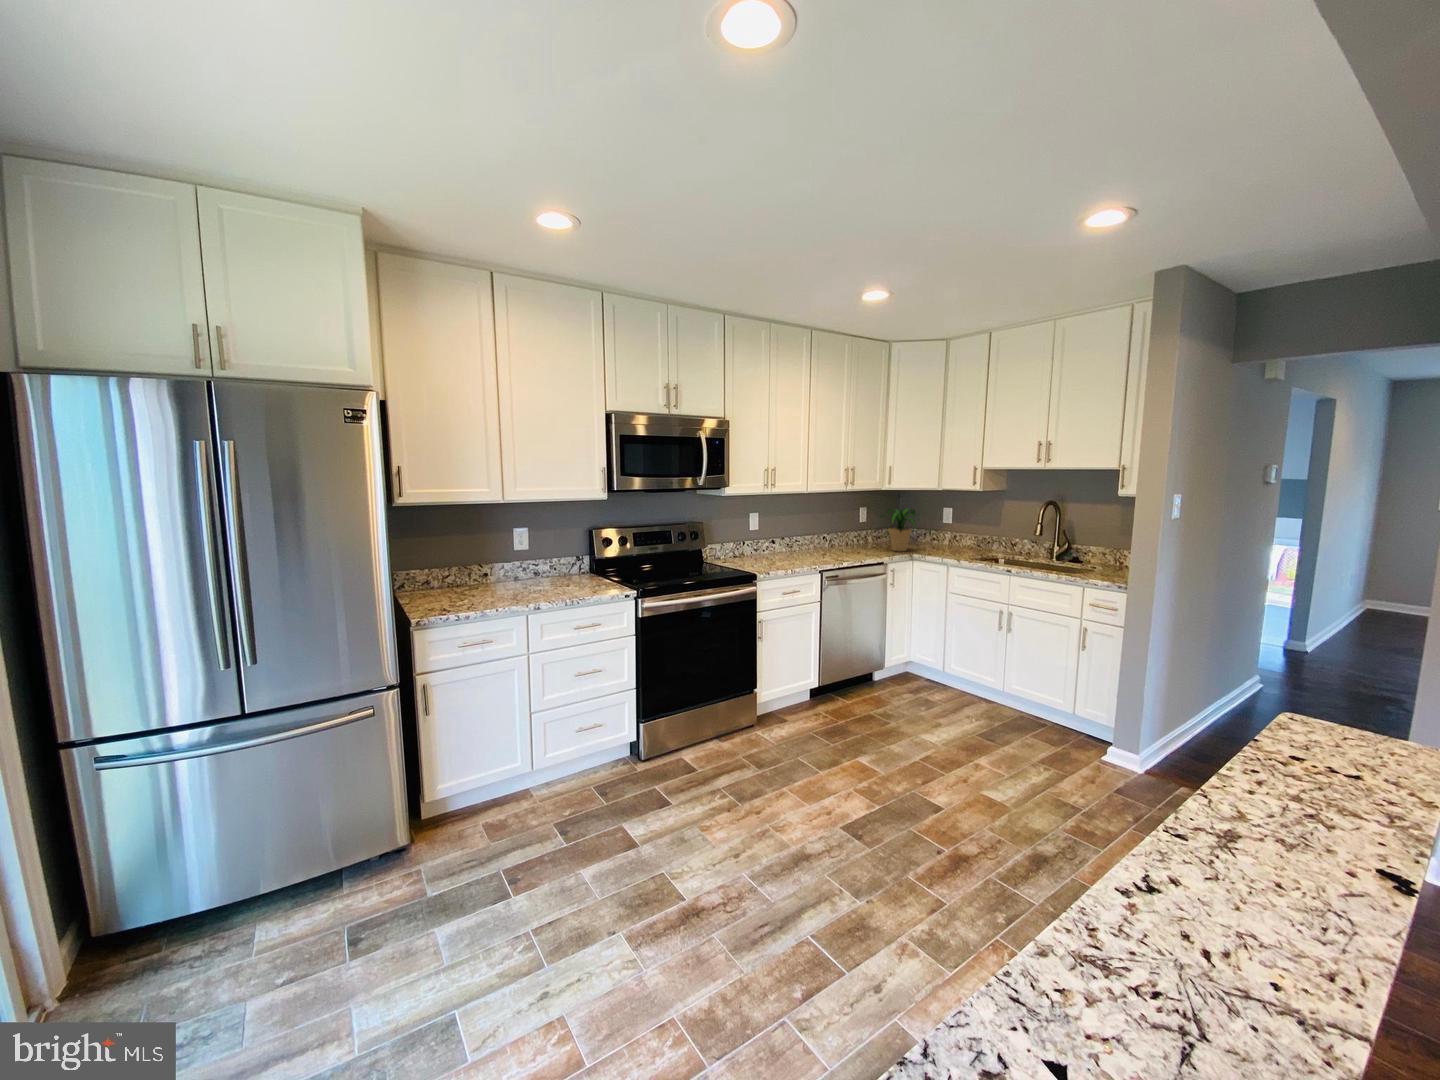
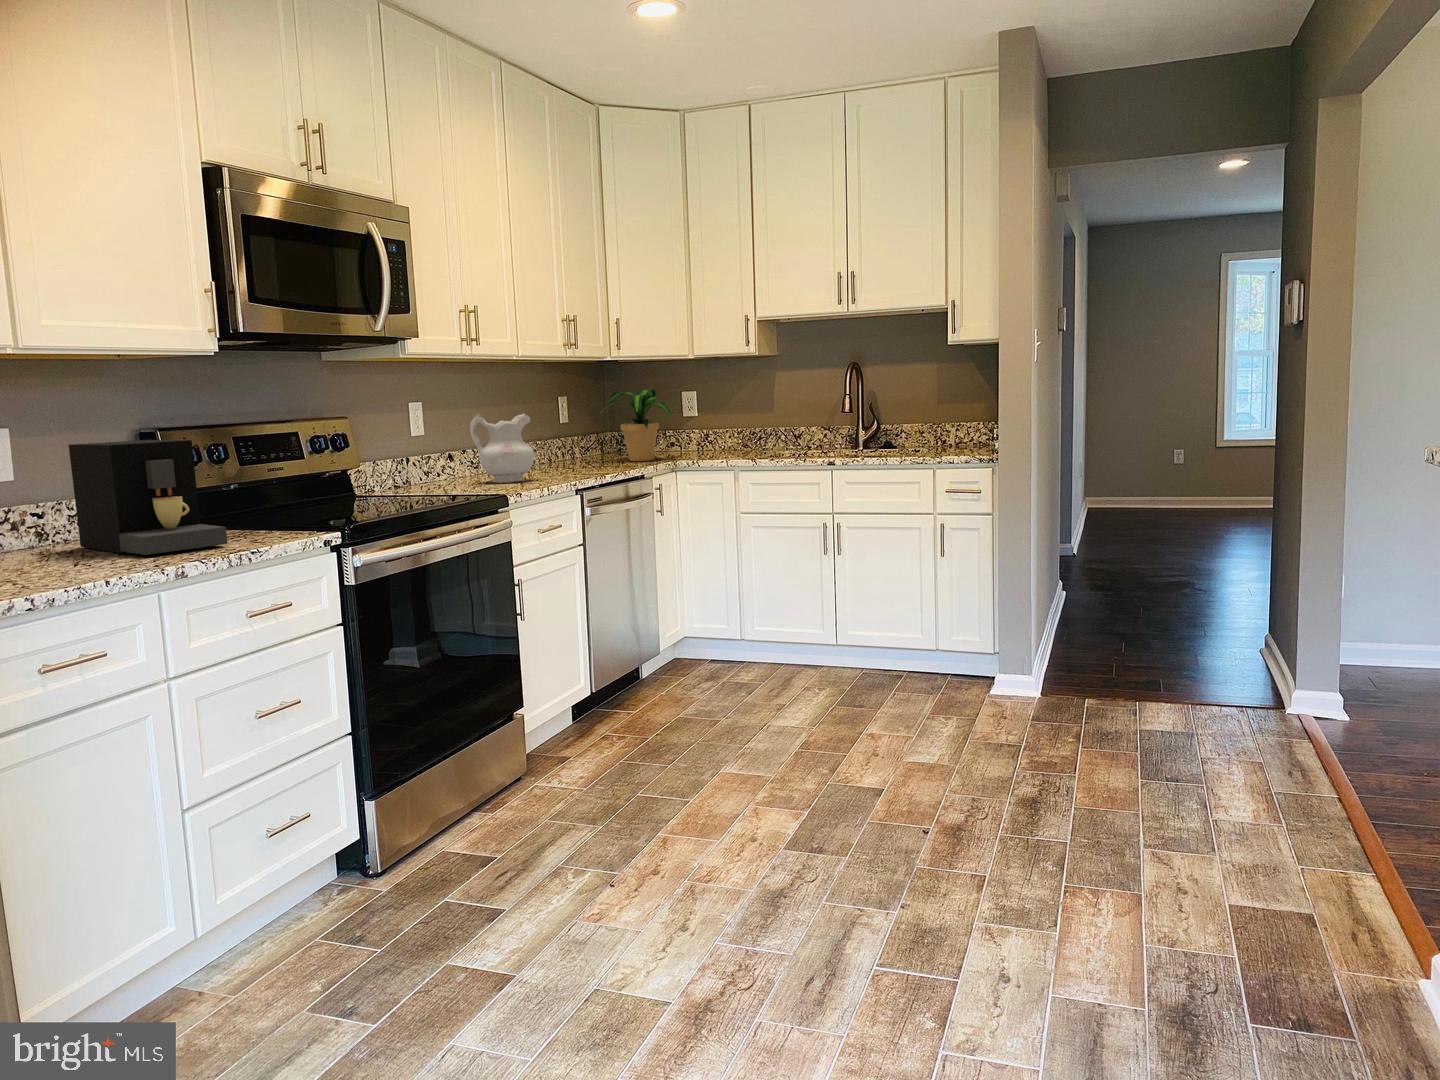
ceramic pitcher: none [774,523,806,562] -> present [470,414,534,483]
coffee maker: none [536,538,575,595] -> present [69,440,228,555]

